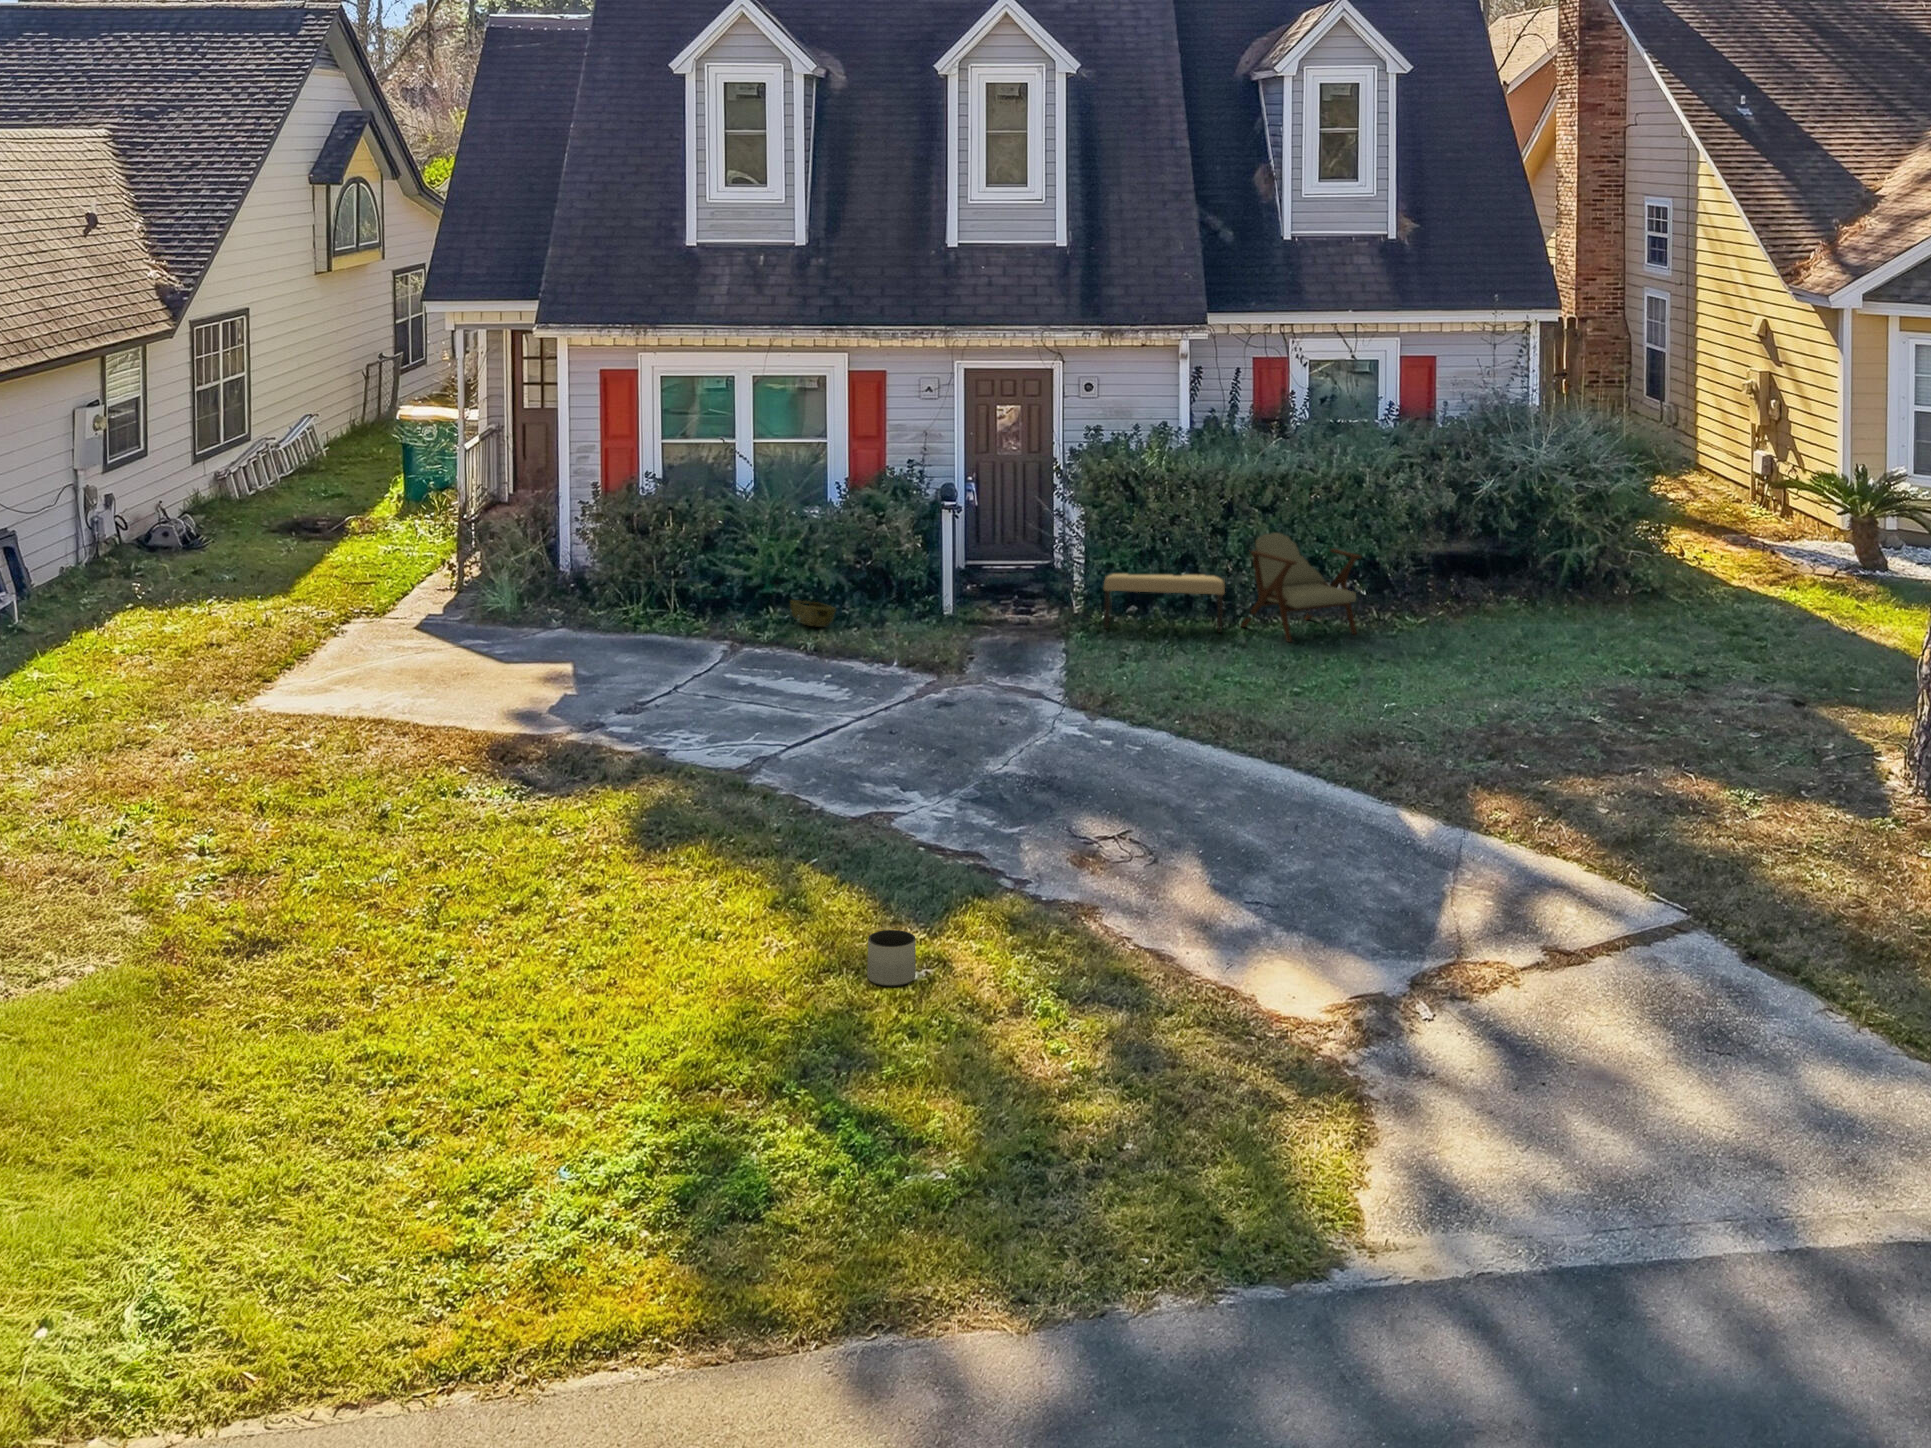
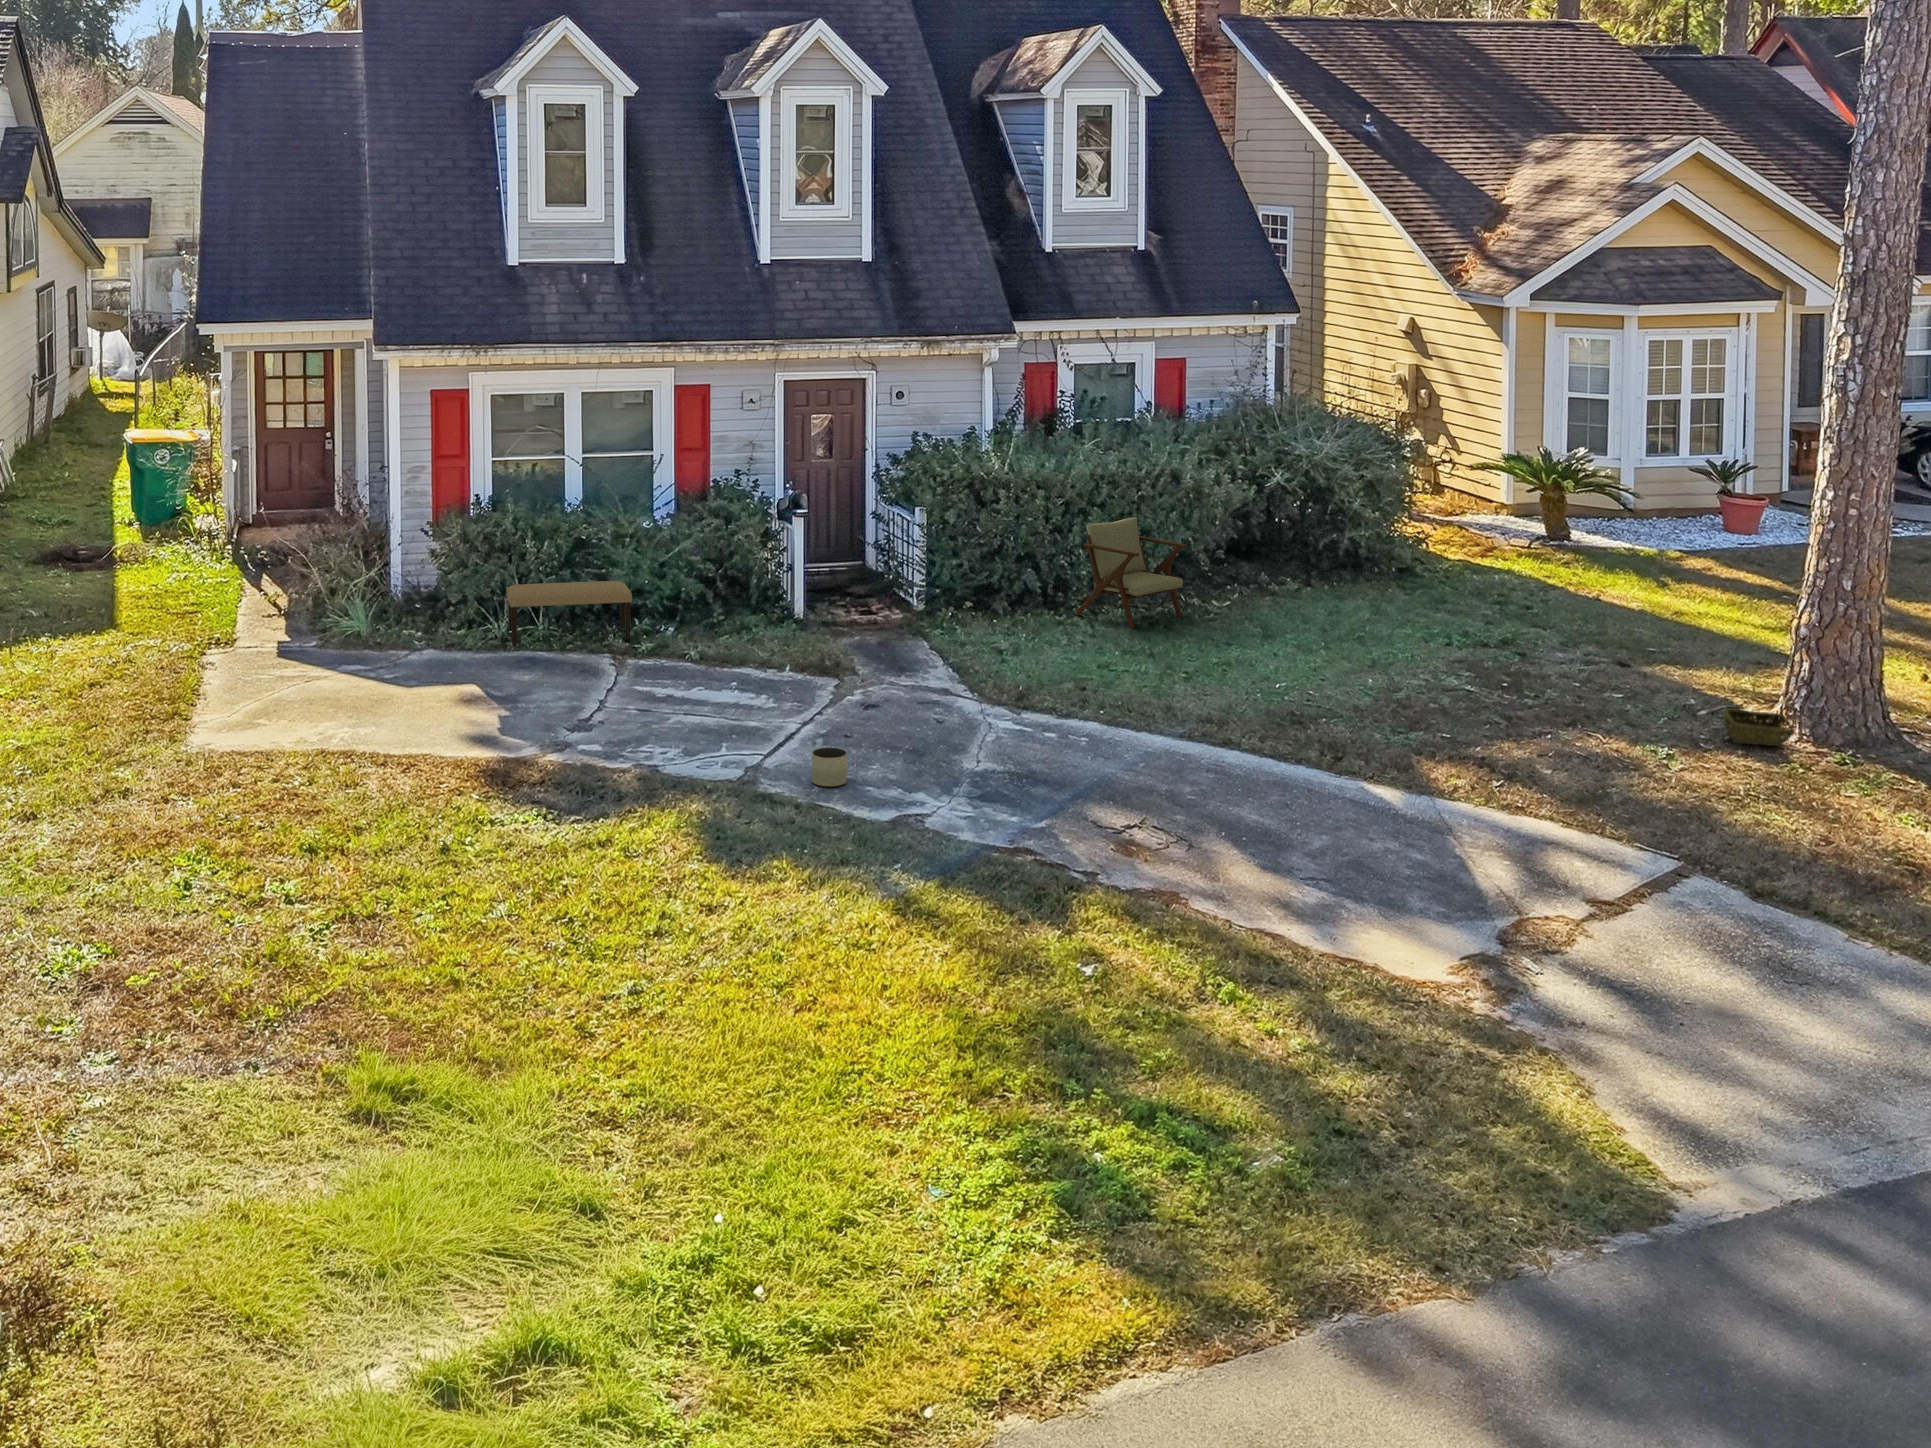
bench: present [1104,574,1225,632] -> present [507,581,632,645]
woven basket: present [790,600,836,627] -> present [1724,709,1795,746]
planter: present [867,930,916,987] -> present [812,748,847,787]

